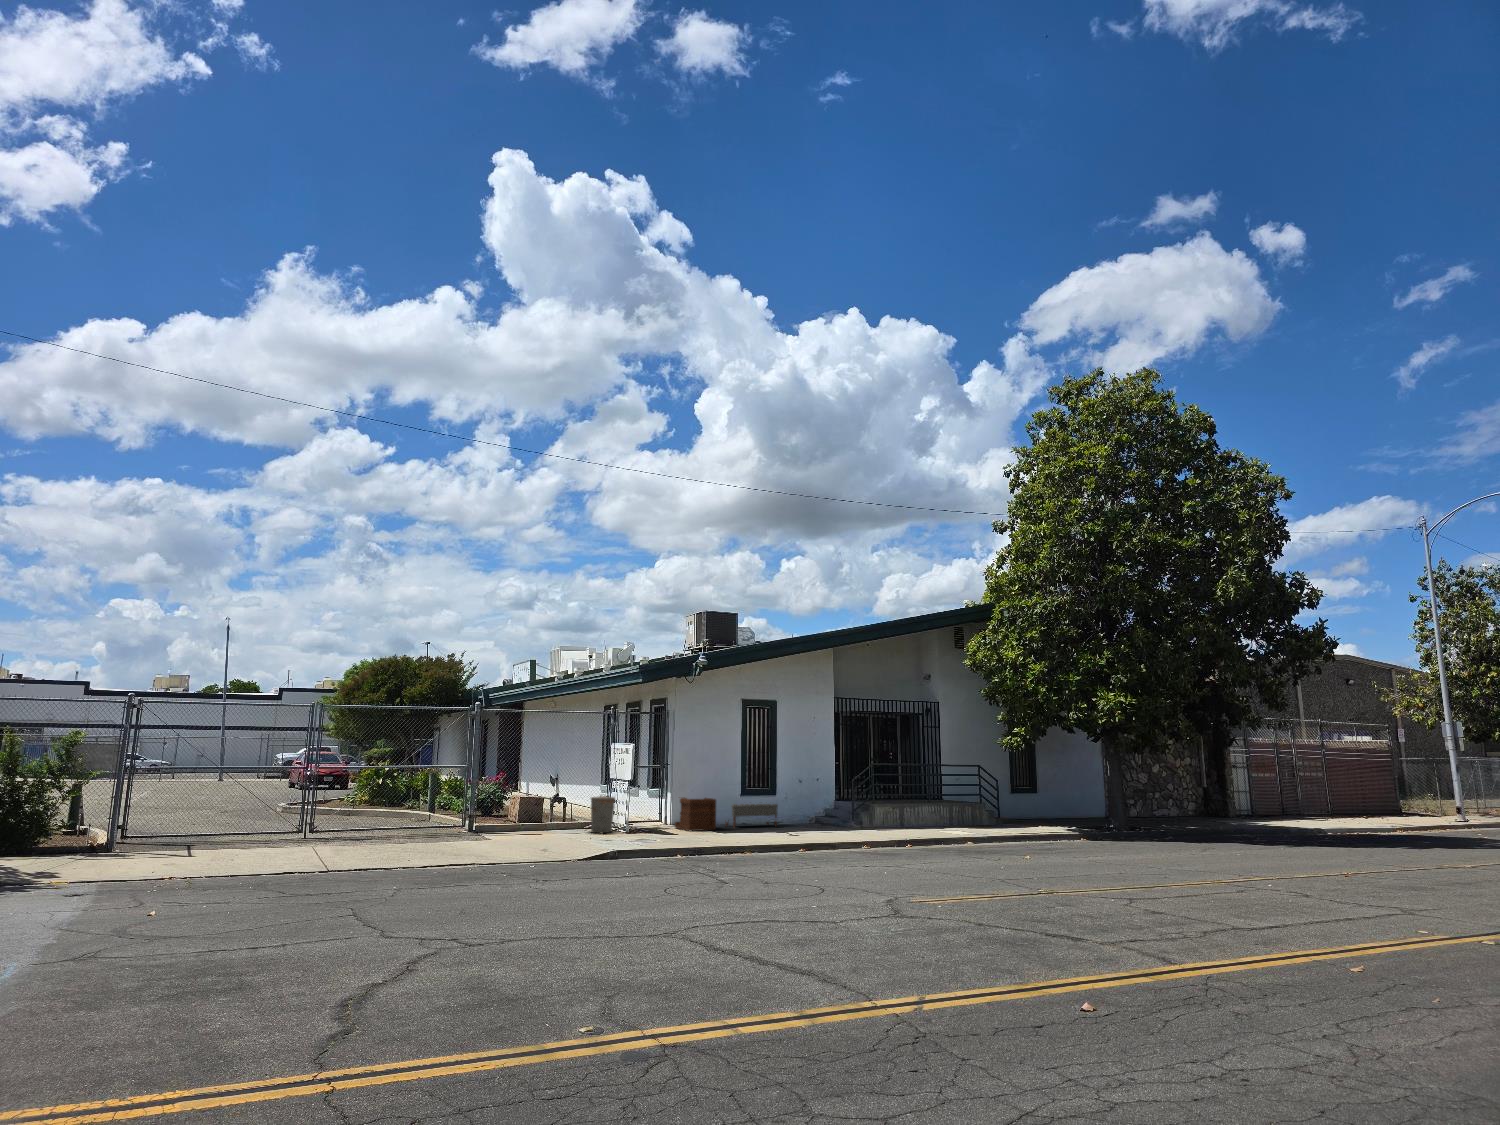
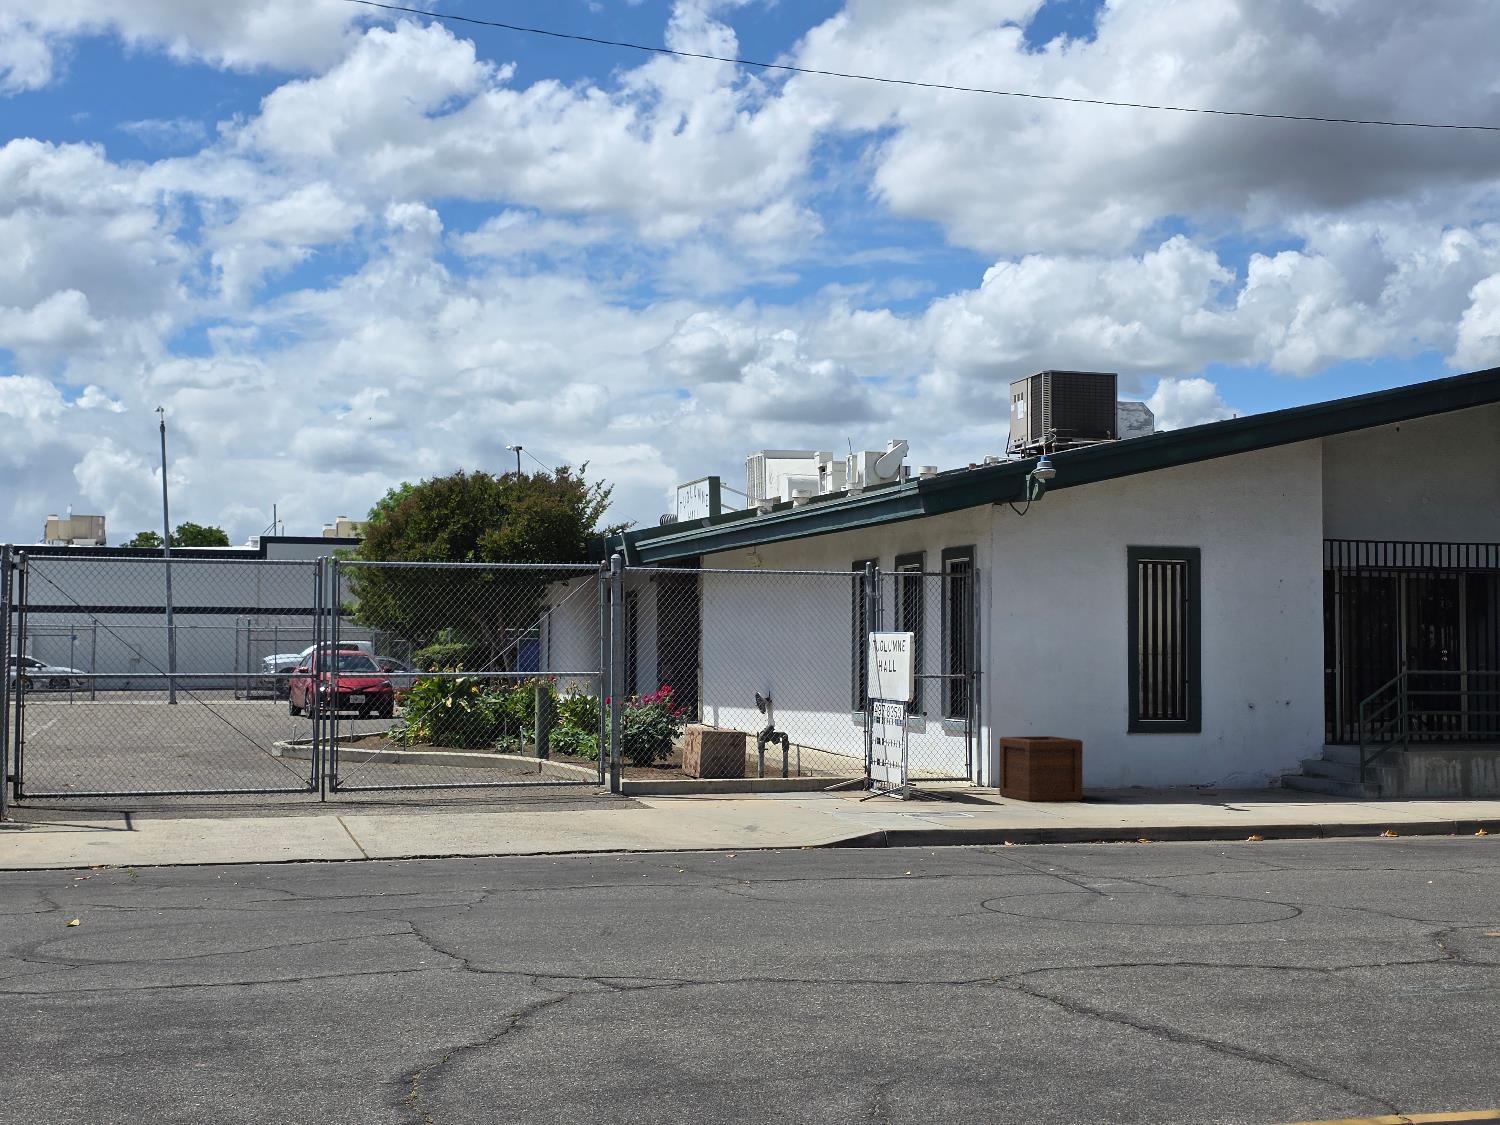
trash can: present [591,796,615,833] -> none [834,729,882,803]
bench: present [725,804,778,828] -> none [1098,748,1208,797]

